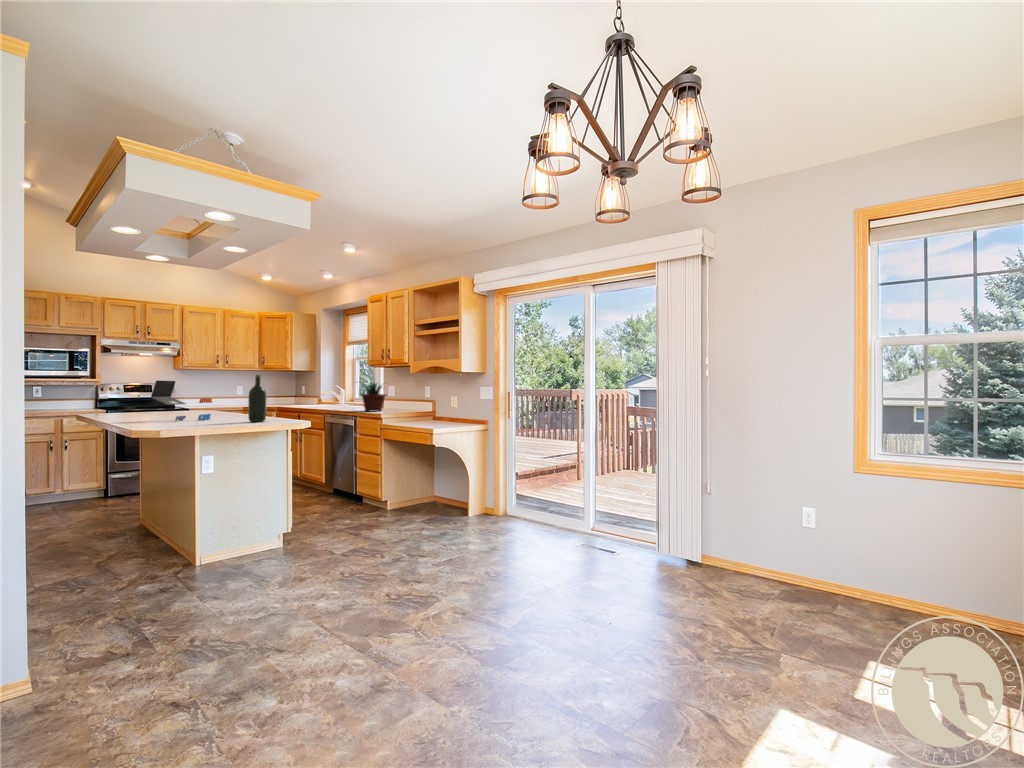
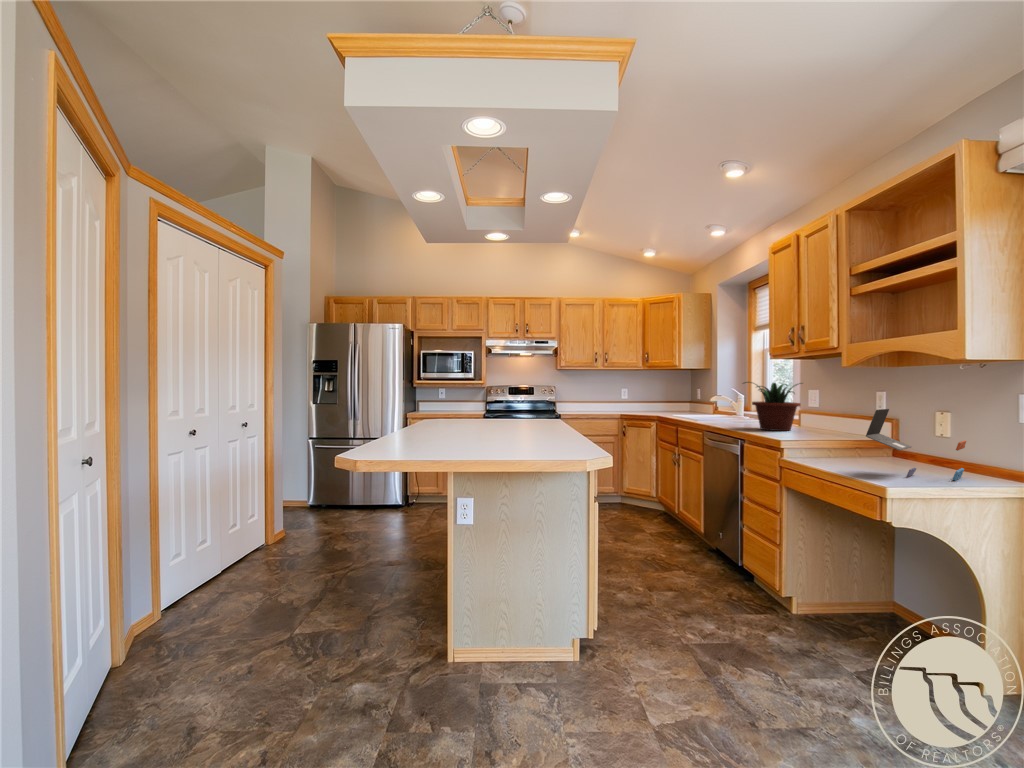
wine bottle: present [248,375,267,422] -> none [514,374,540,449]
laptop: present [151,380,212,421] -> present [866,409,966,481]

